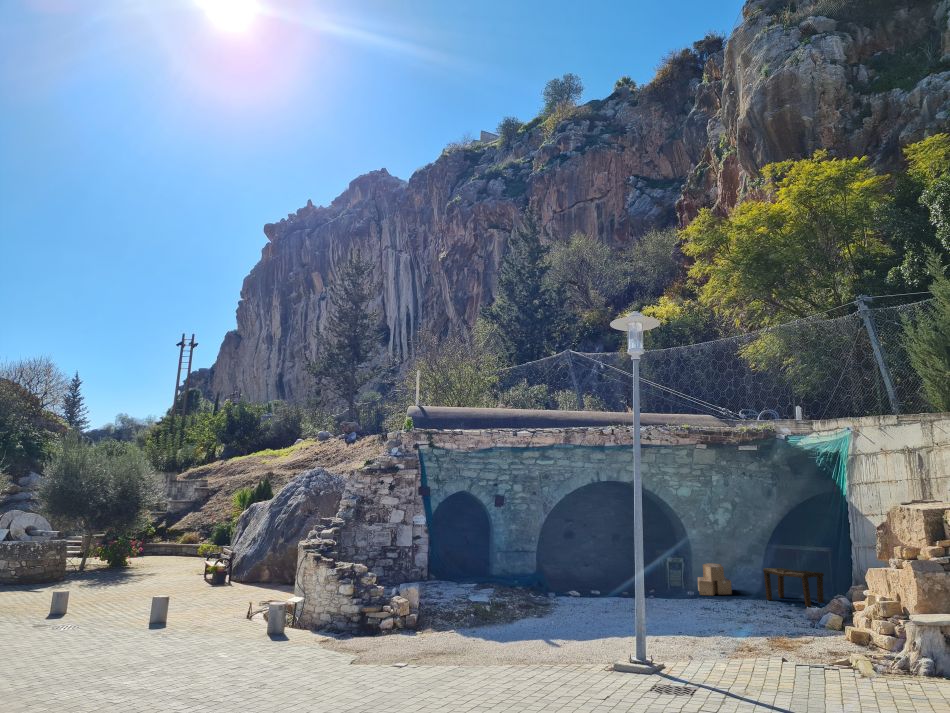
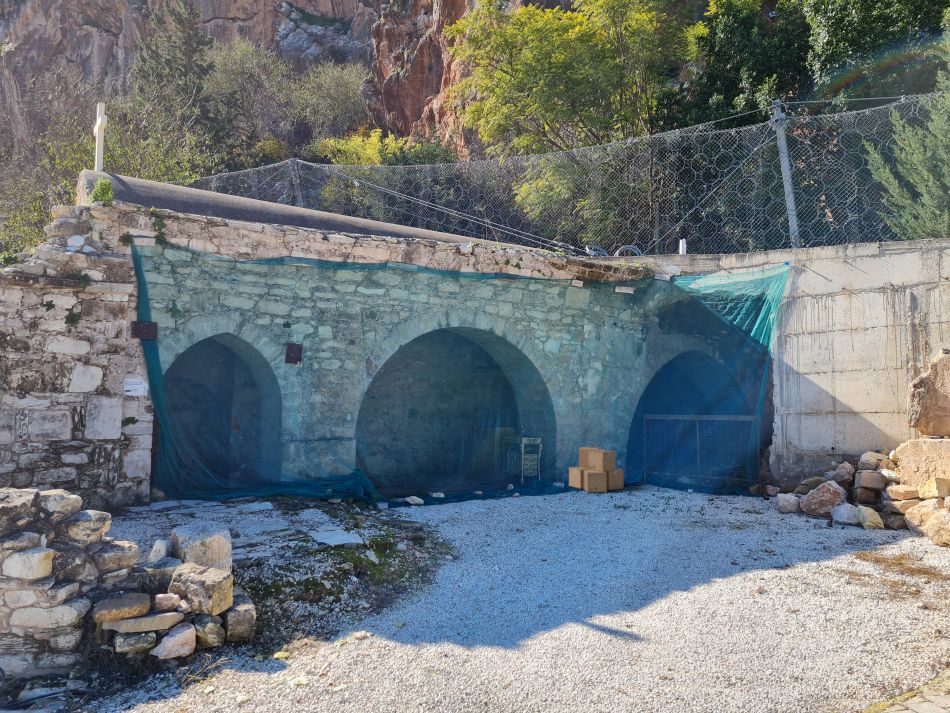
bench: present [763,568,824,607] -> none [685,449,771,500]

